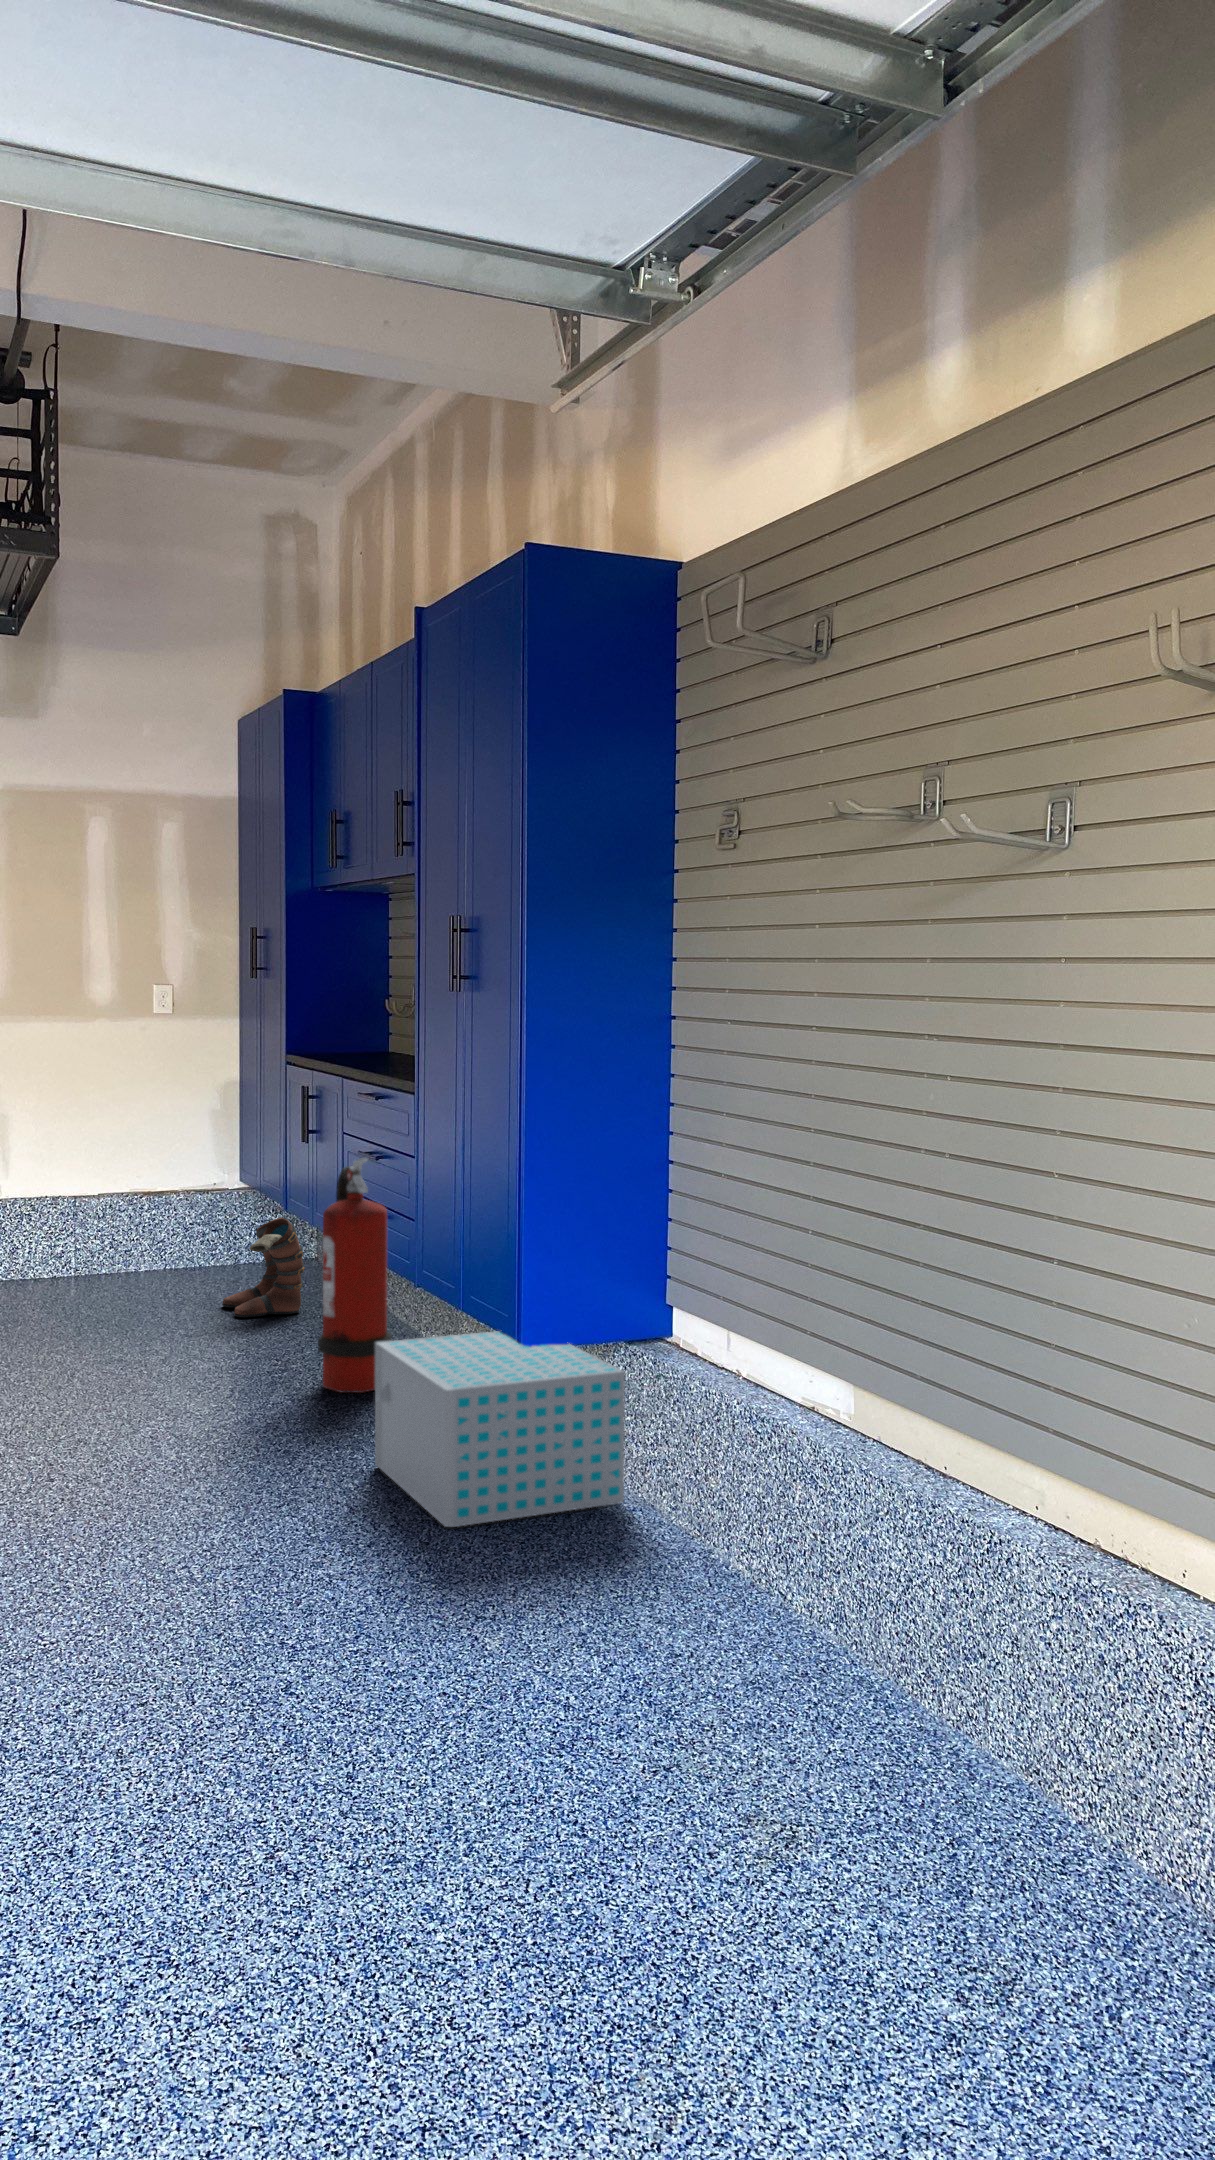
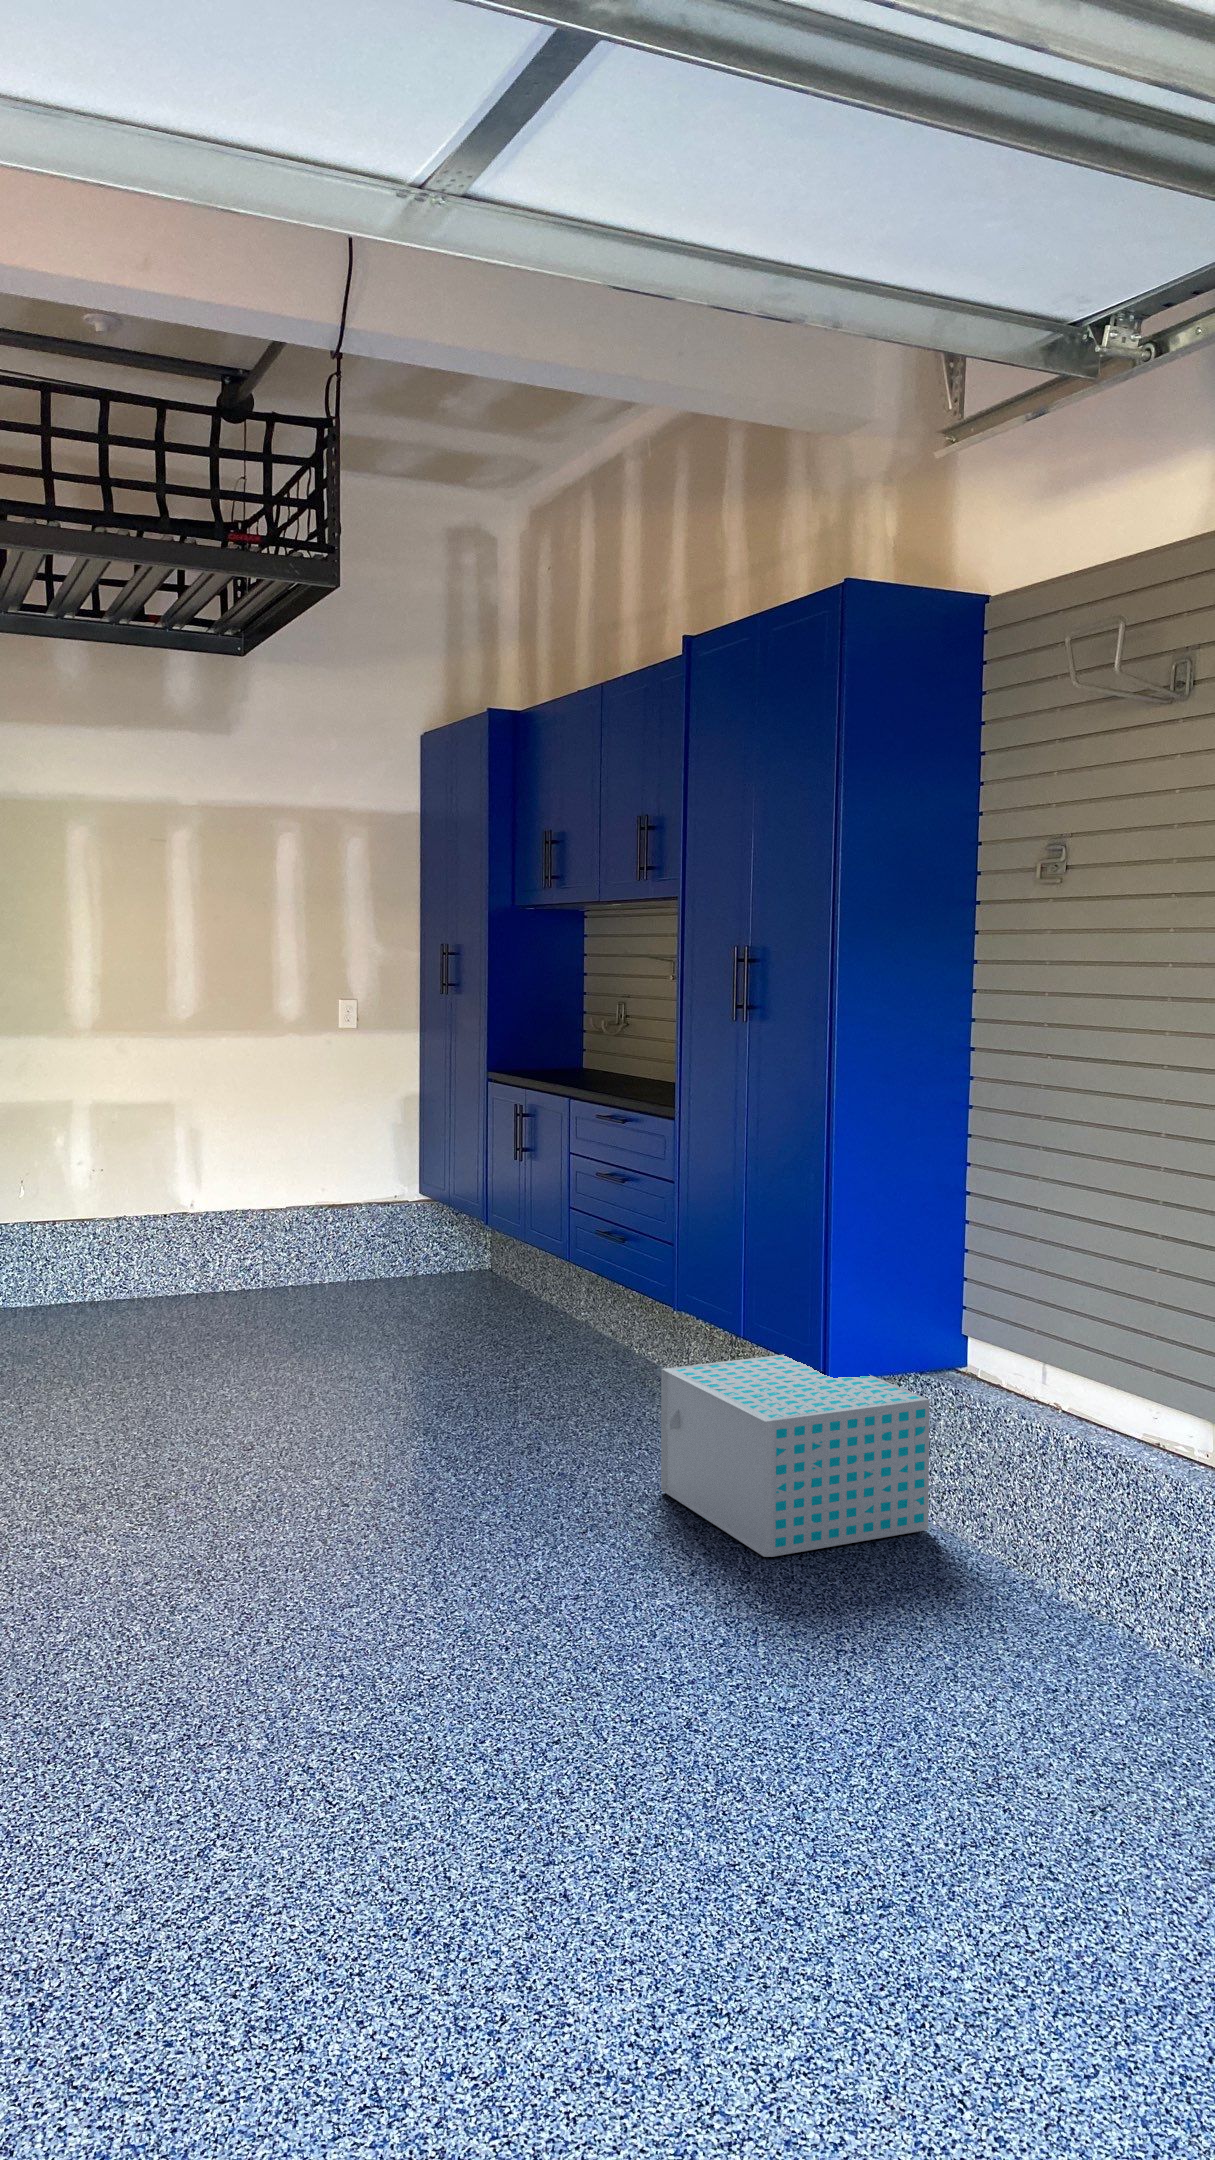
fire extinguisher: present [318,1158,392,1393] -> none [564,1178,633,1413]
boots: present [222,1218,305,1317] -> none [424,1230,509,1332]

